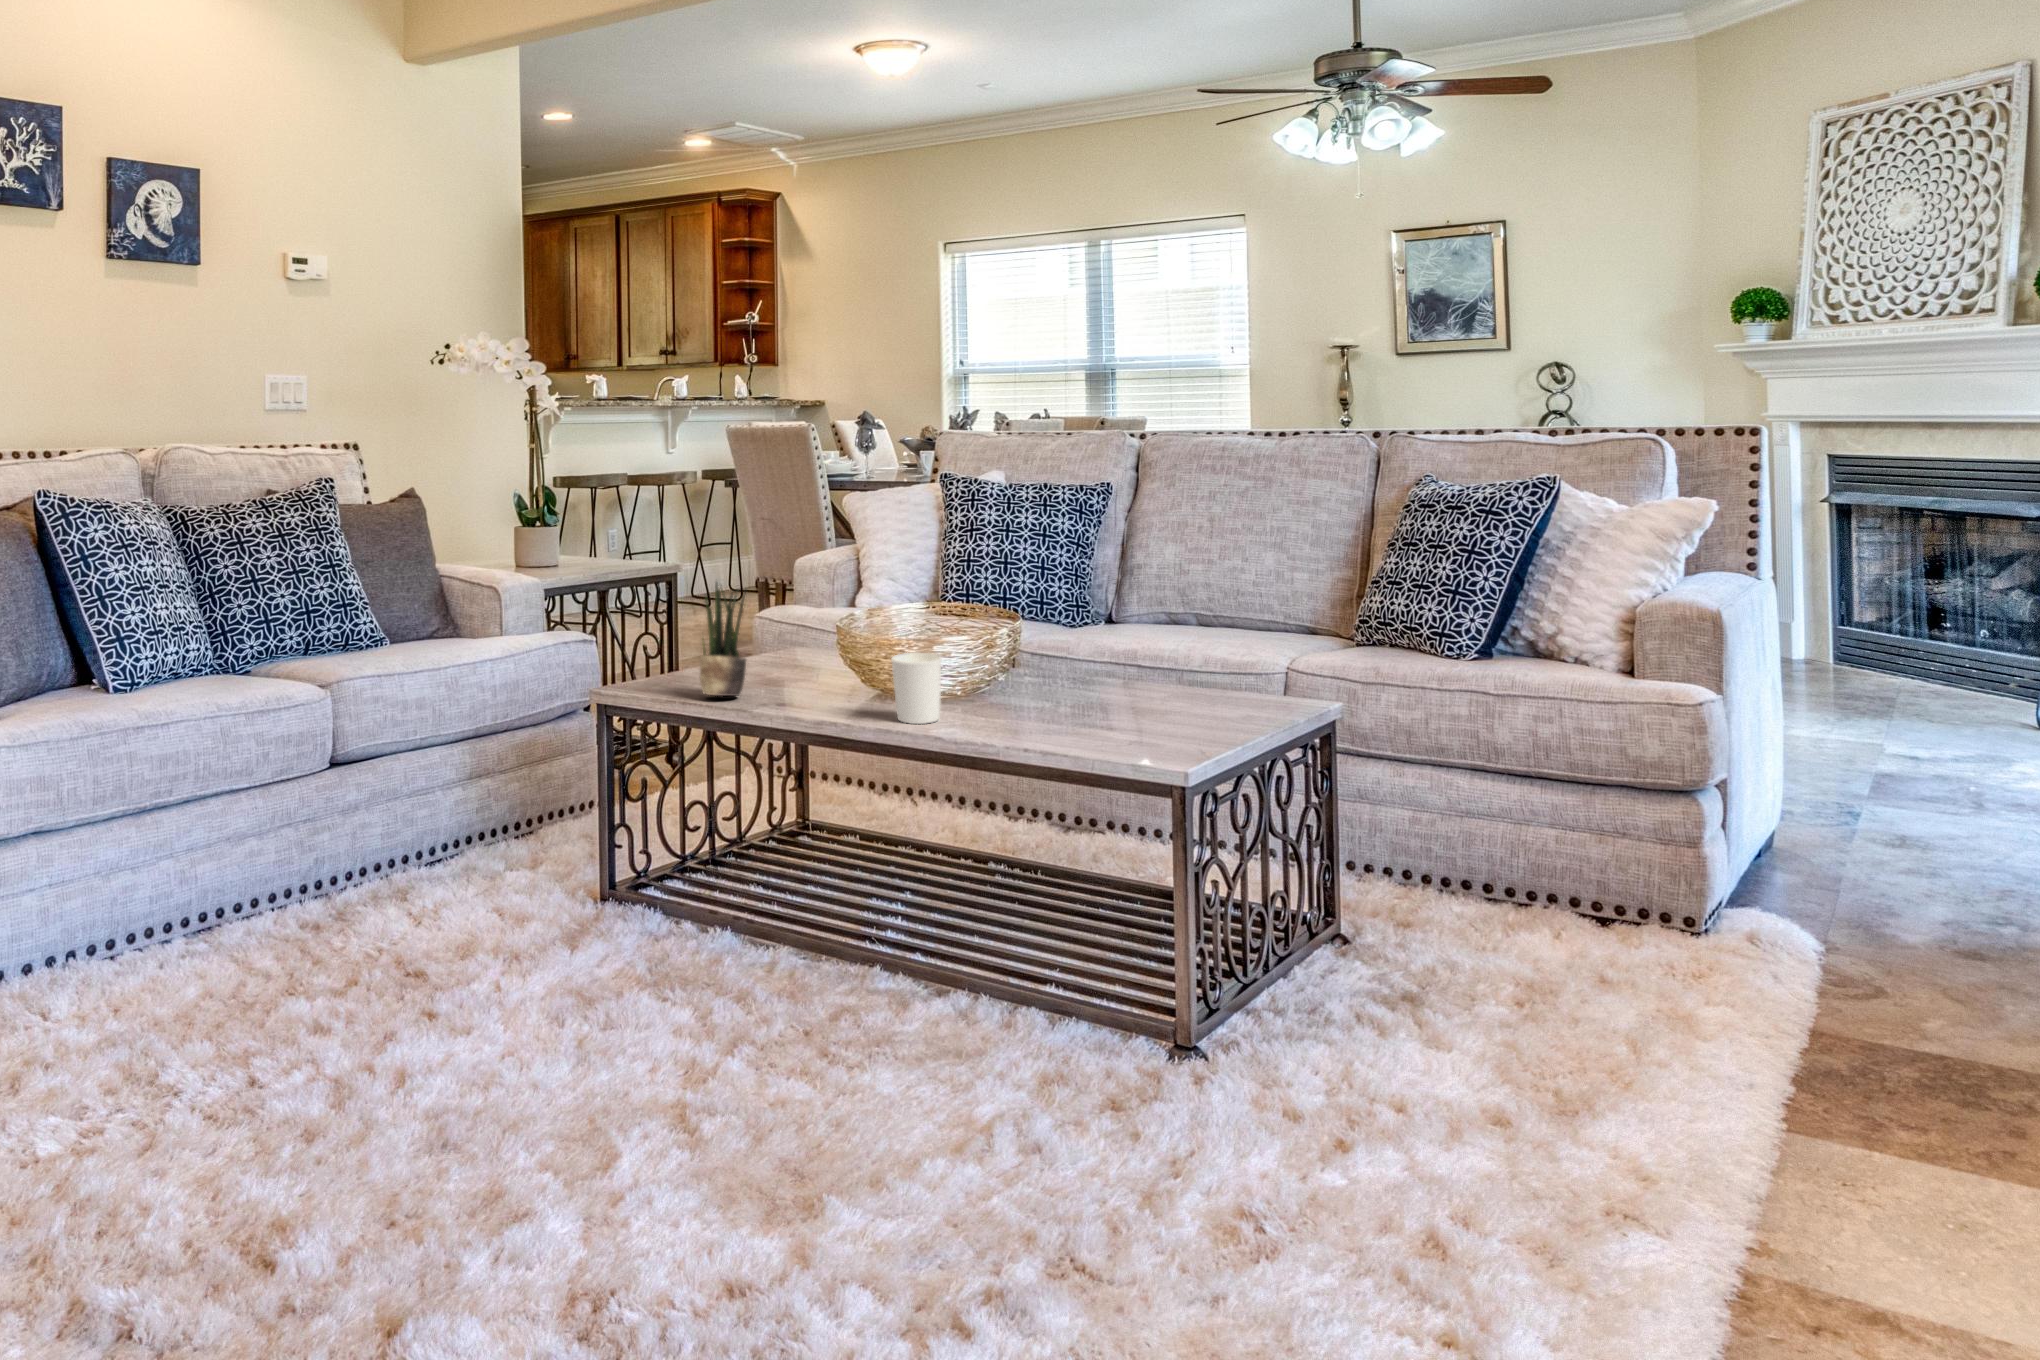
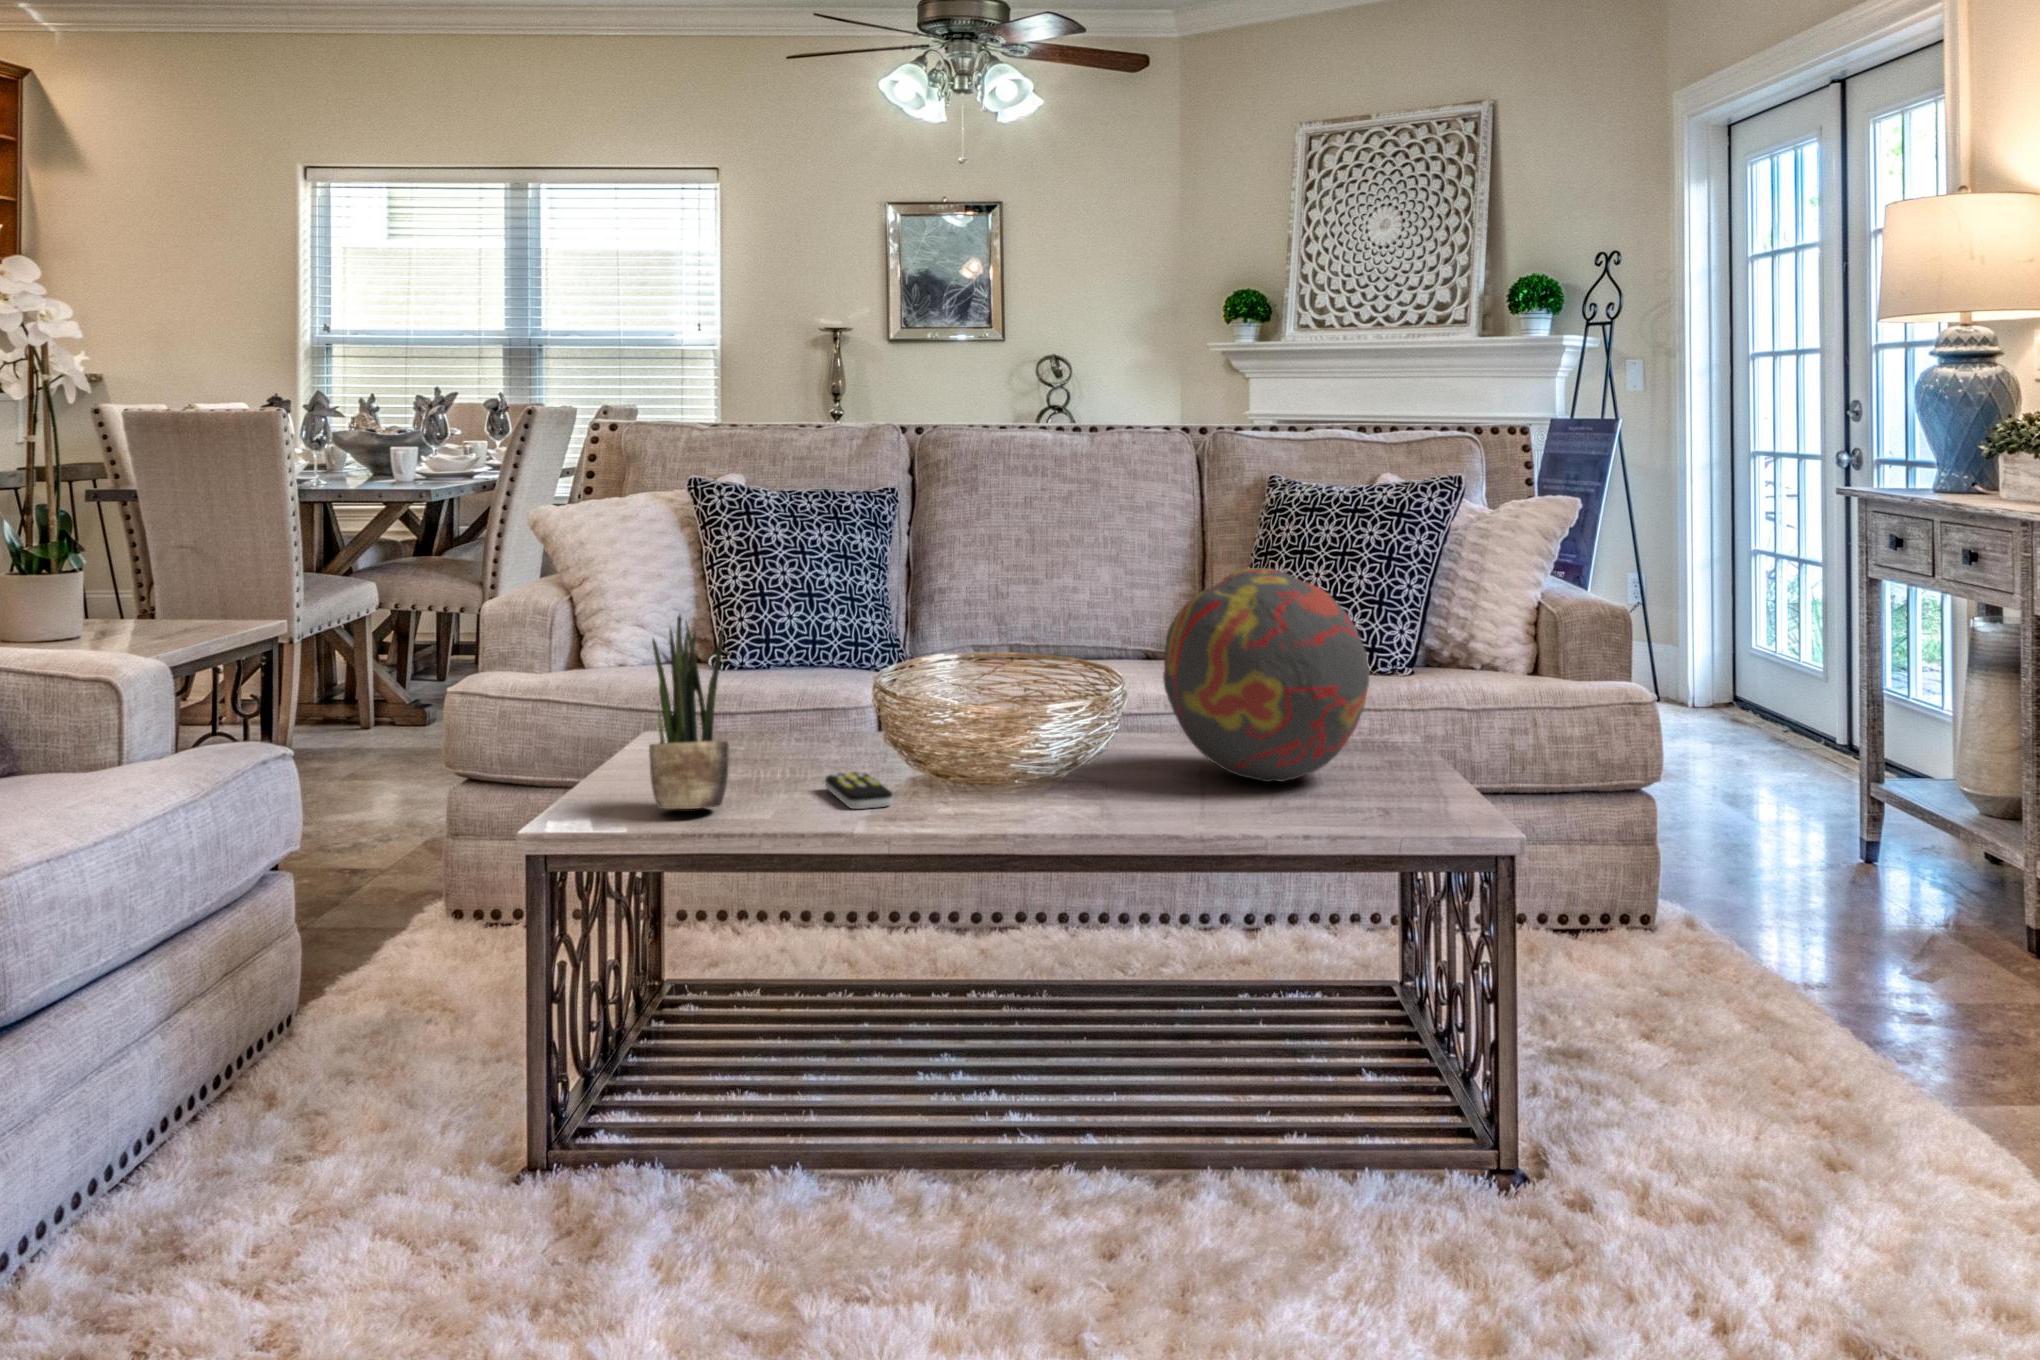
decorative orb: none [1031,570,1186,727] -> present [1163,568,1369,782]
candle holder: present [891,653,942,724] -> none [1008,704,1084,812]
remote control: none [805,686,847,709] -> present [825,771,893,809]

